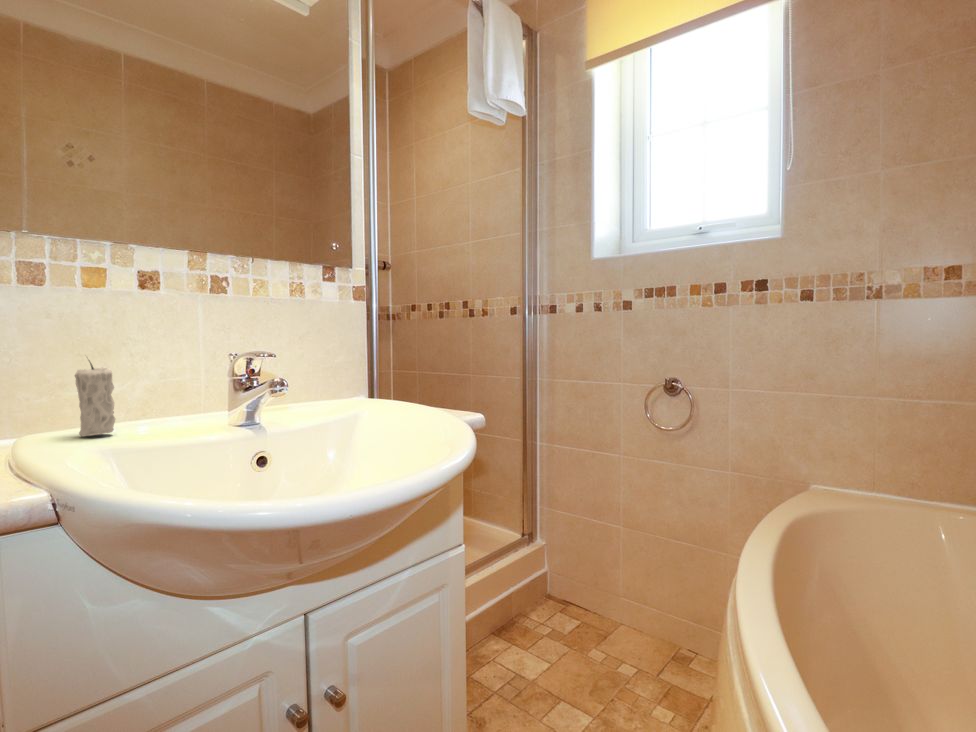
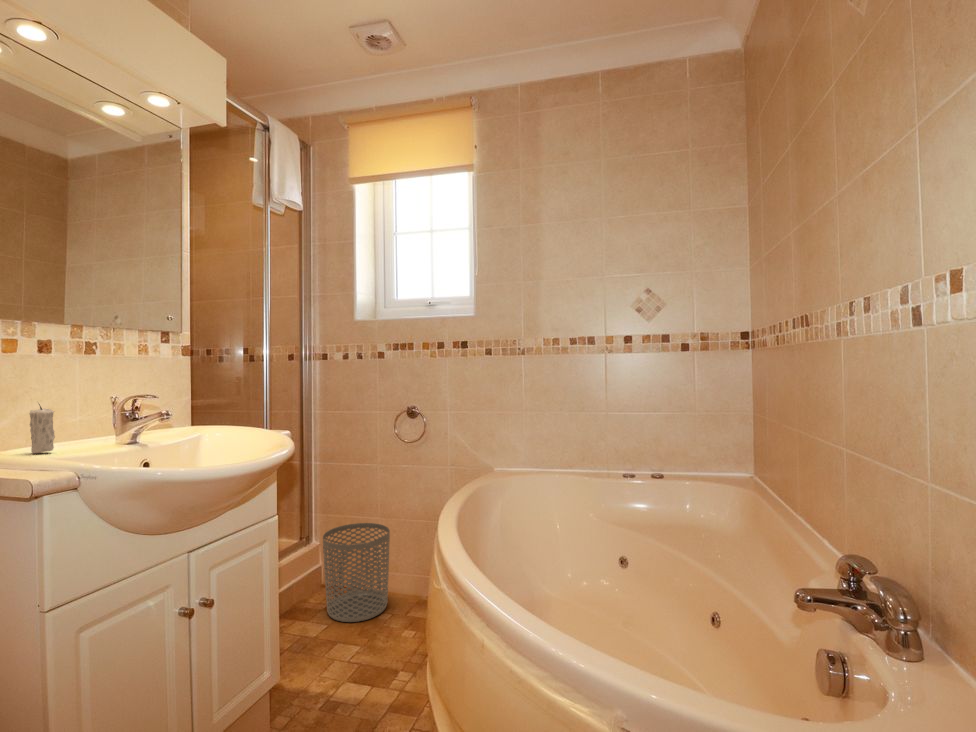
waste bin: none [544,530,635,674] -> present [323,523,390,622]

